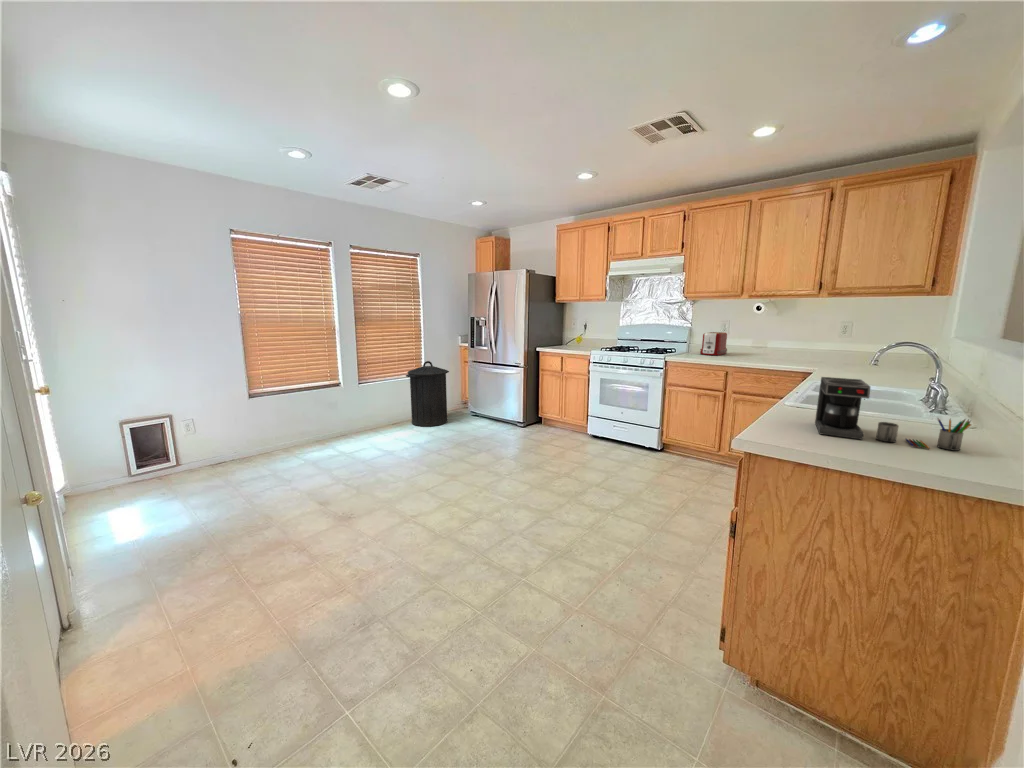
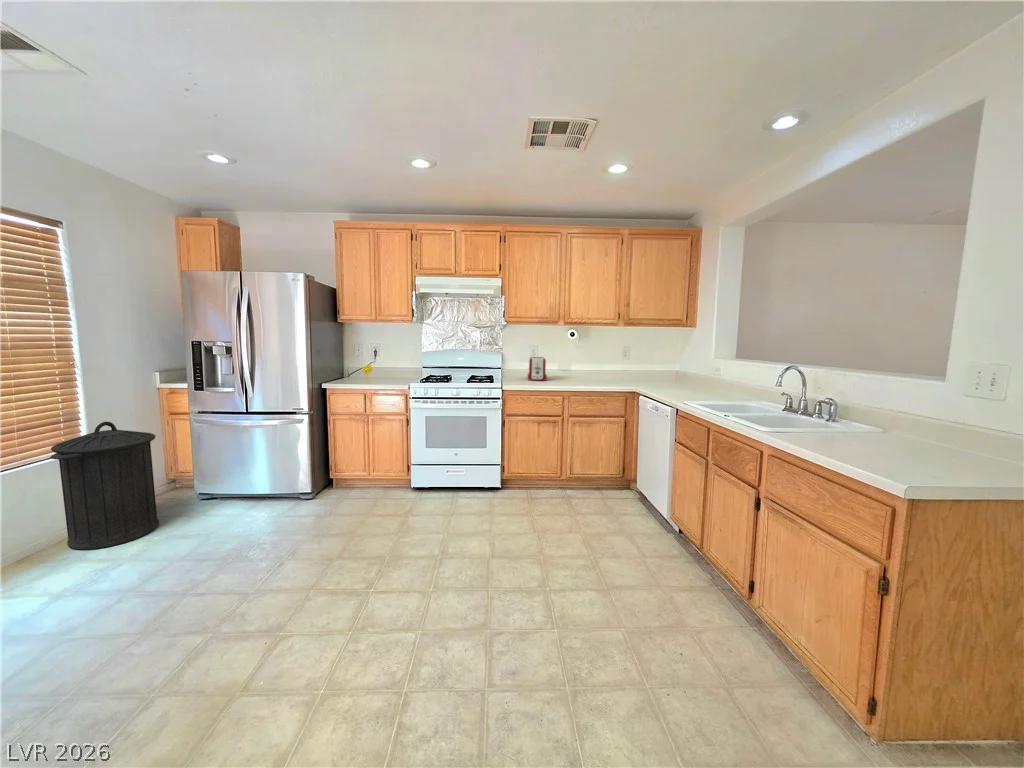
coffee maker: present [815,377,971,451] -> none [828,403,951,461]

